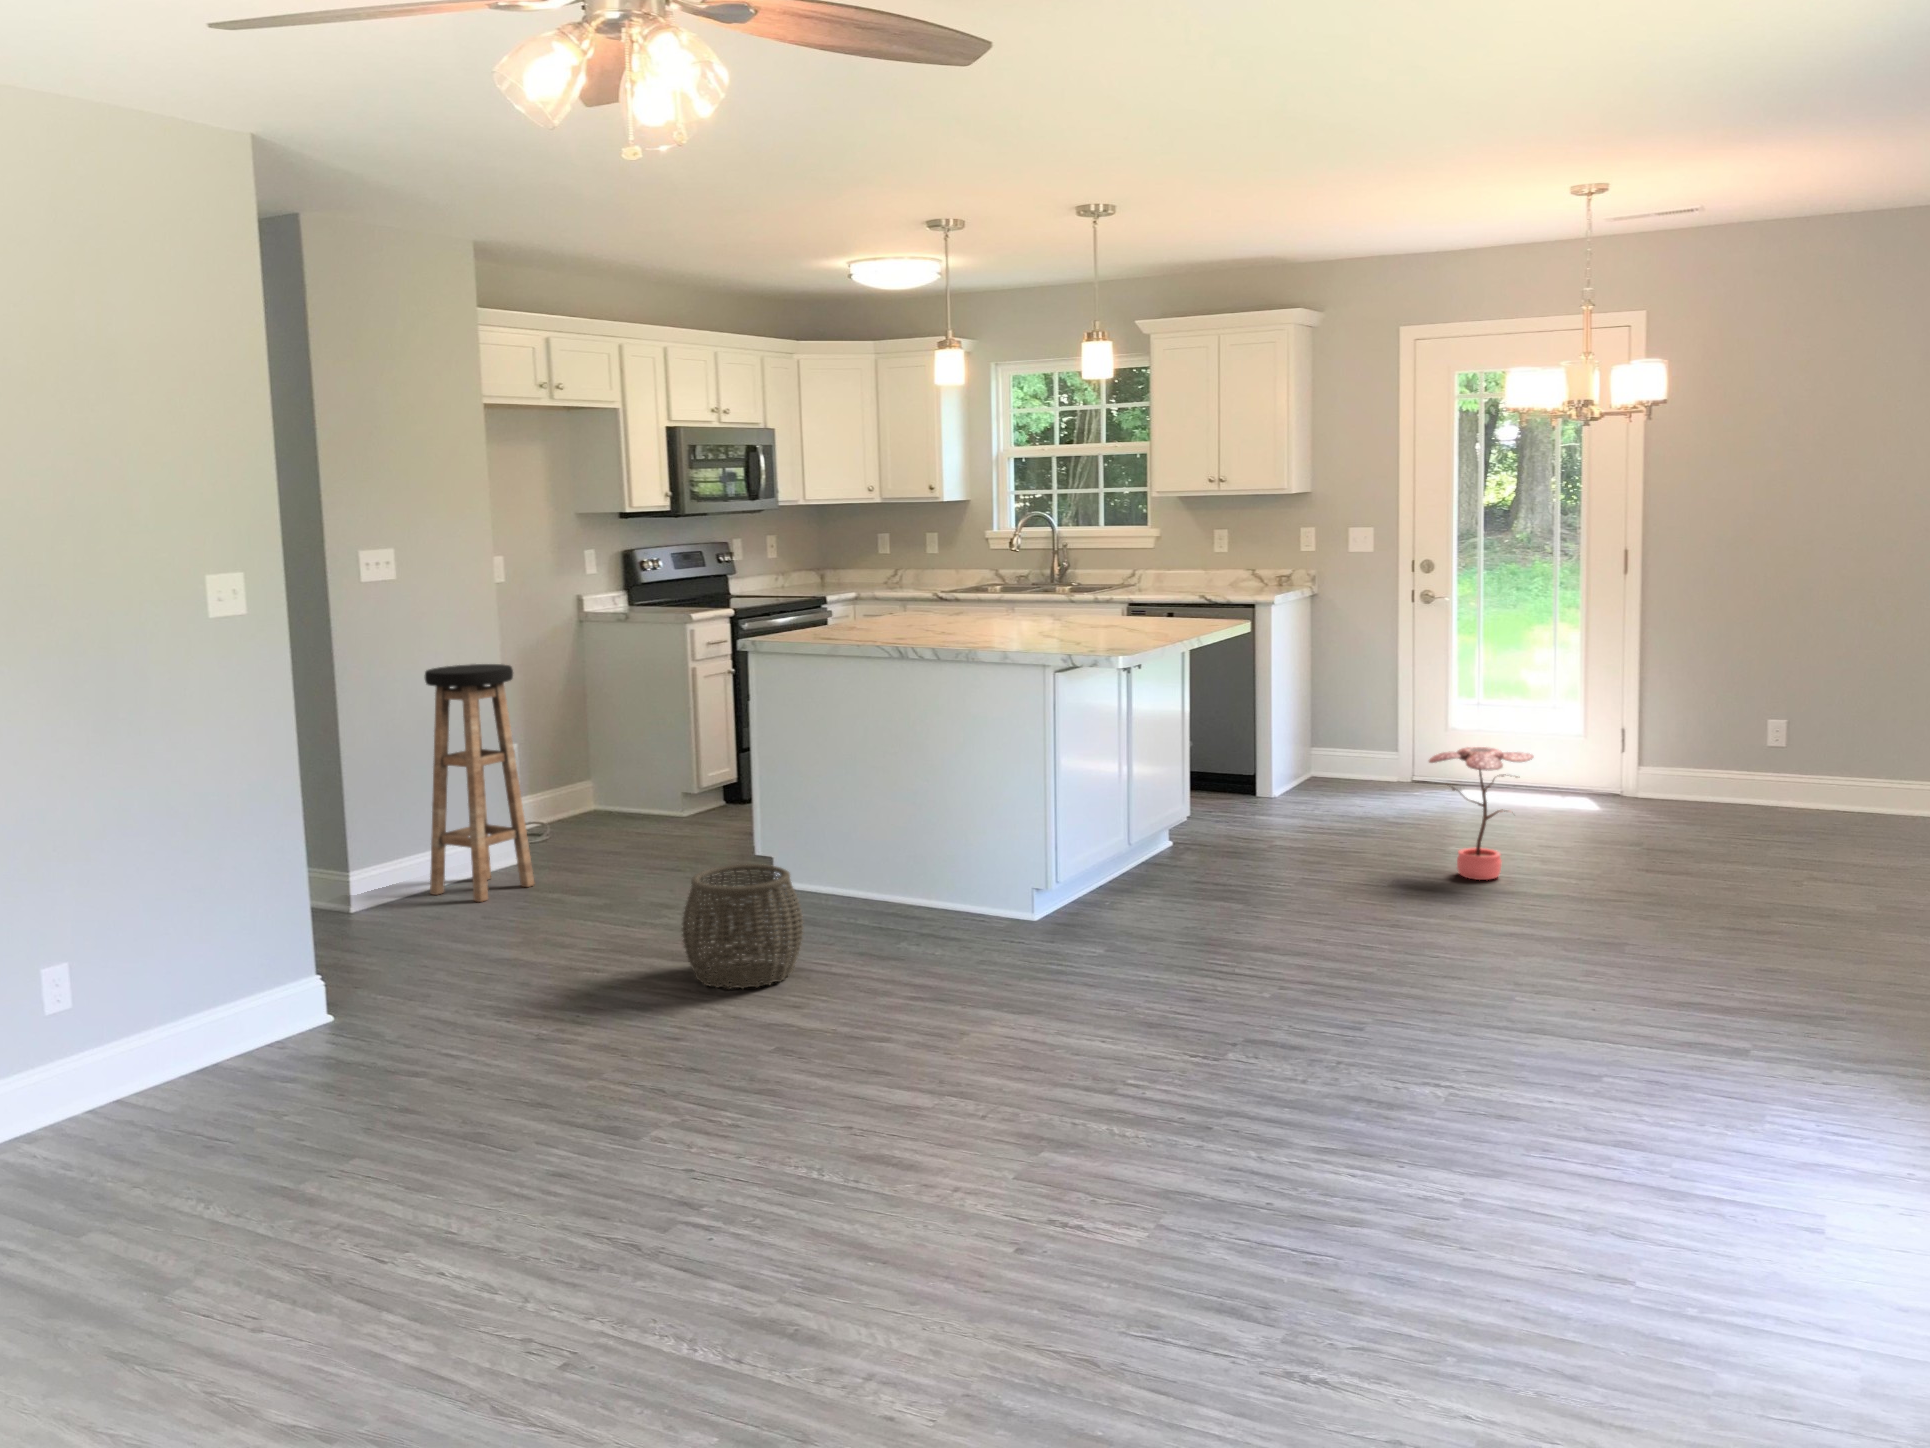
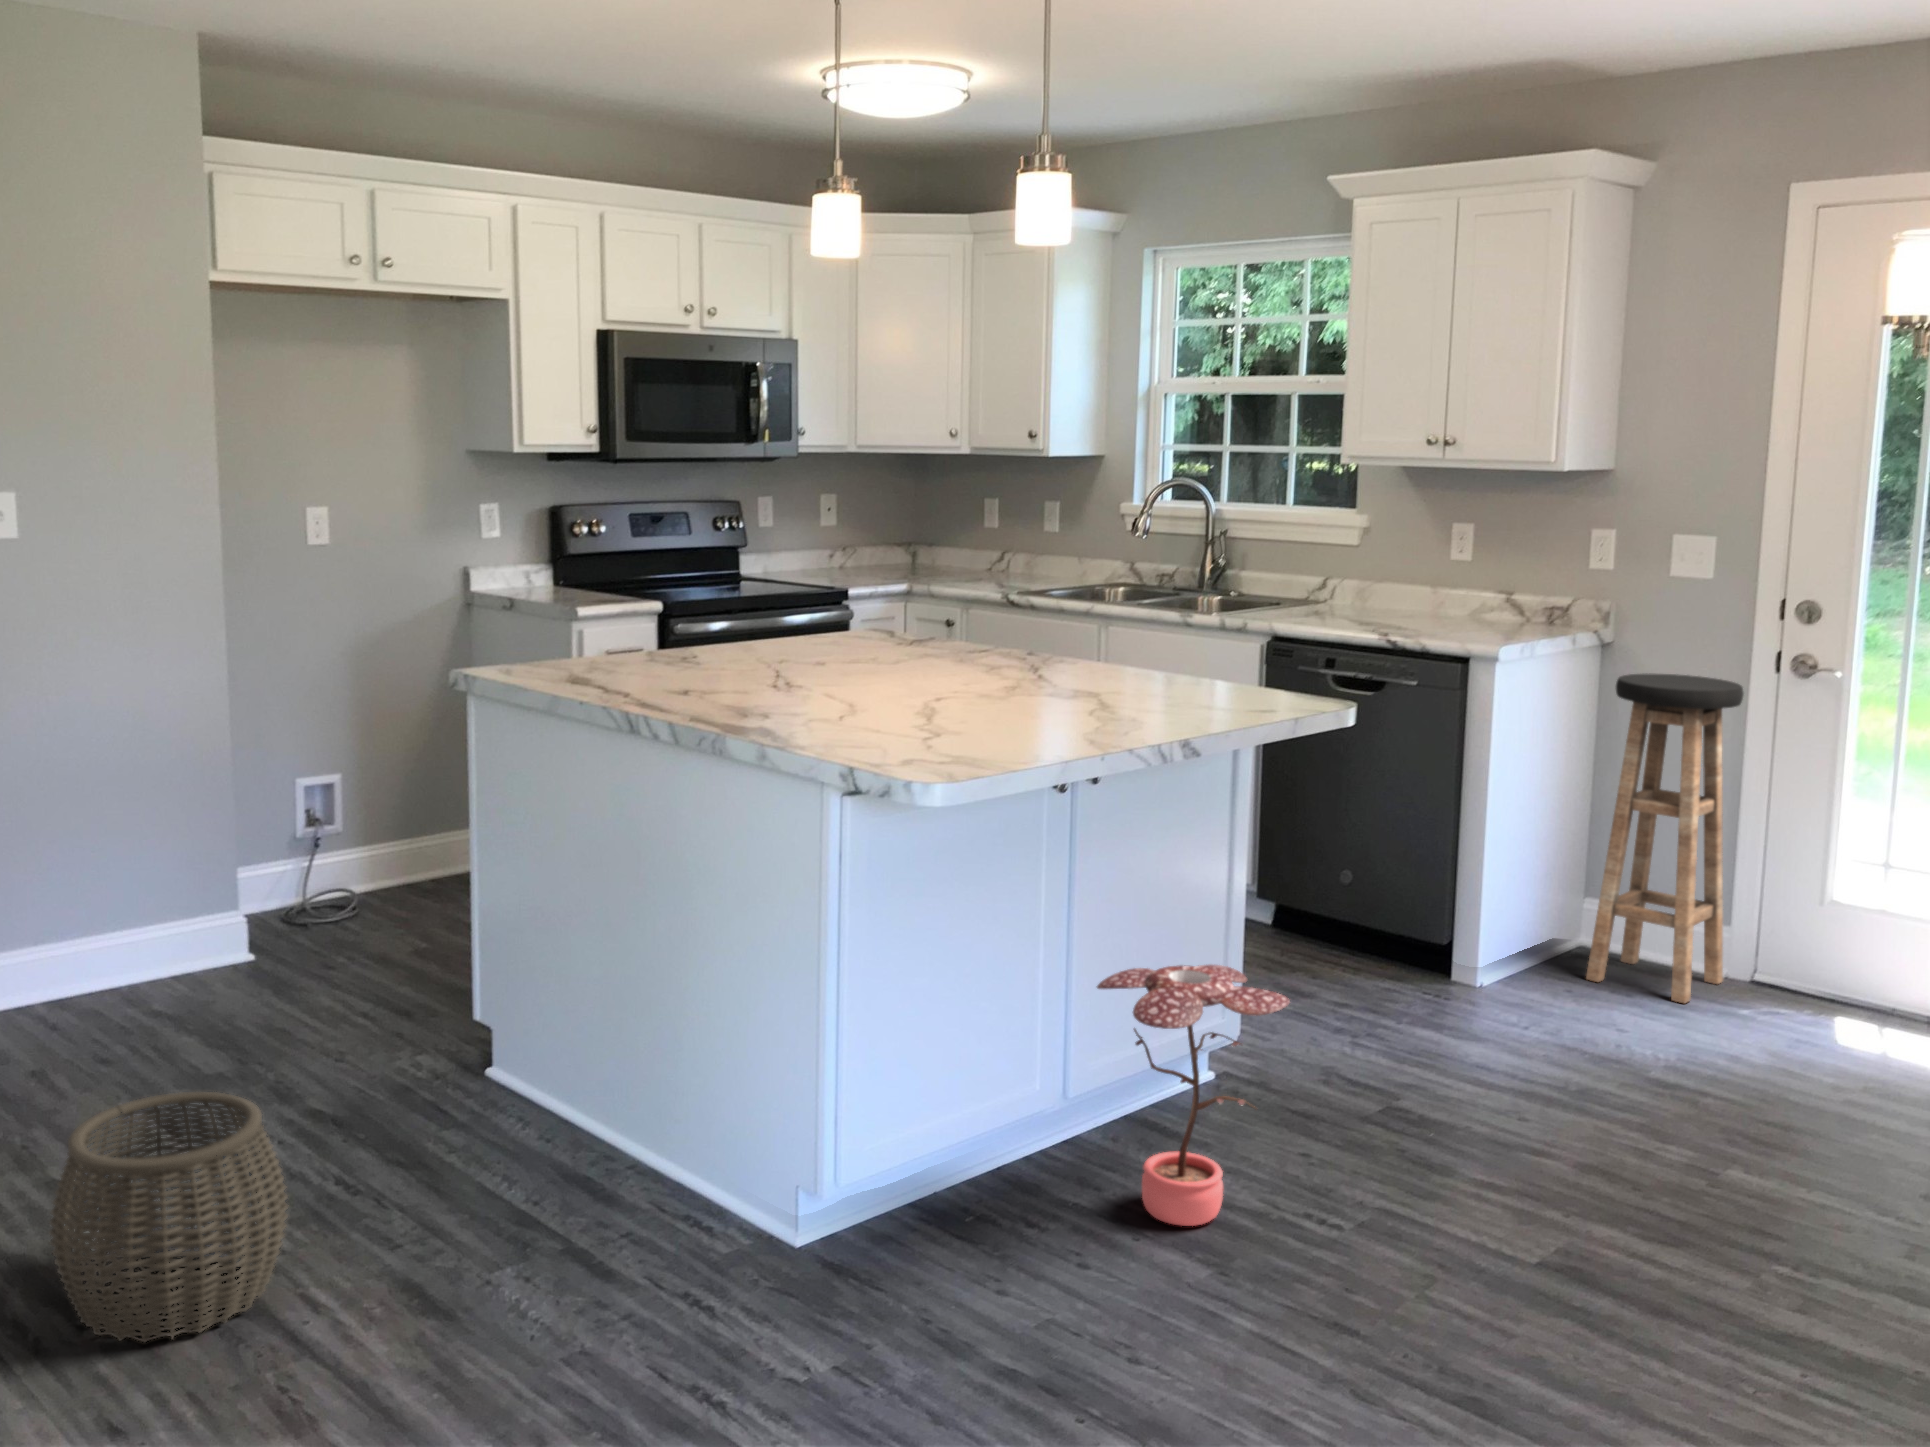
bar stool: present [425,664,534,902] -> present [1586,674,1744,1003]
potted plant: present [1429,747,1534,880] -> present [1097,965,1290,1226]

